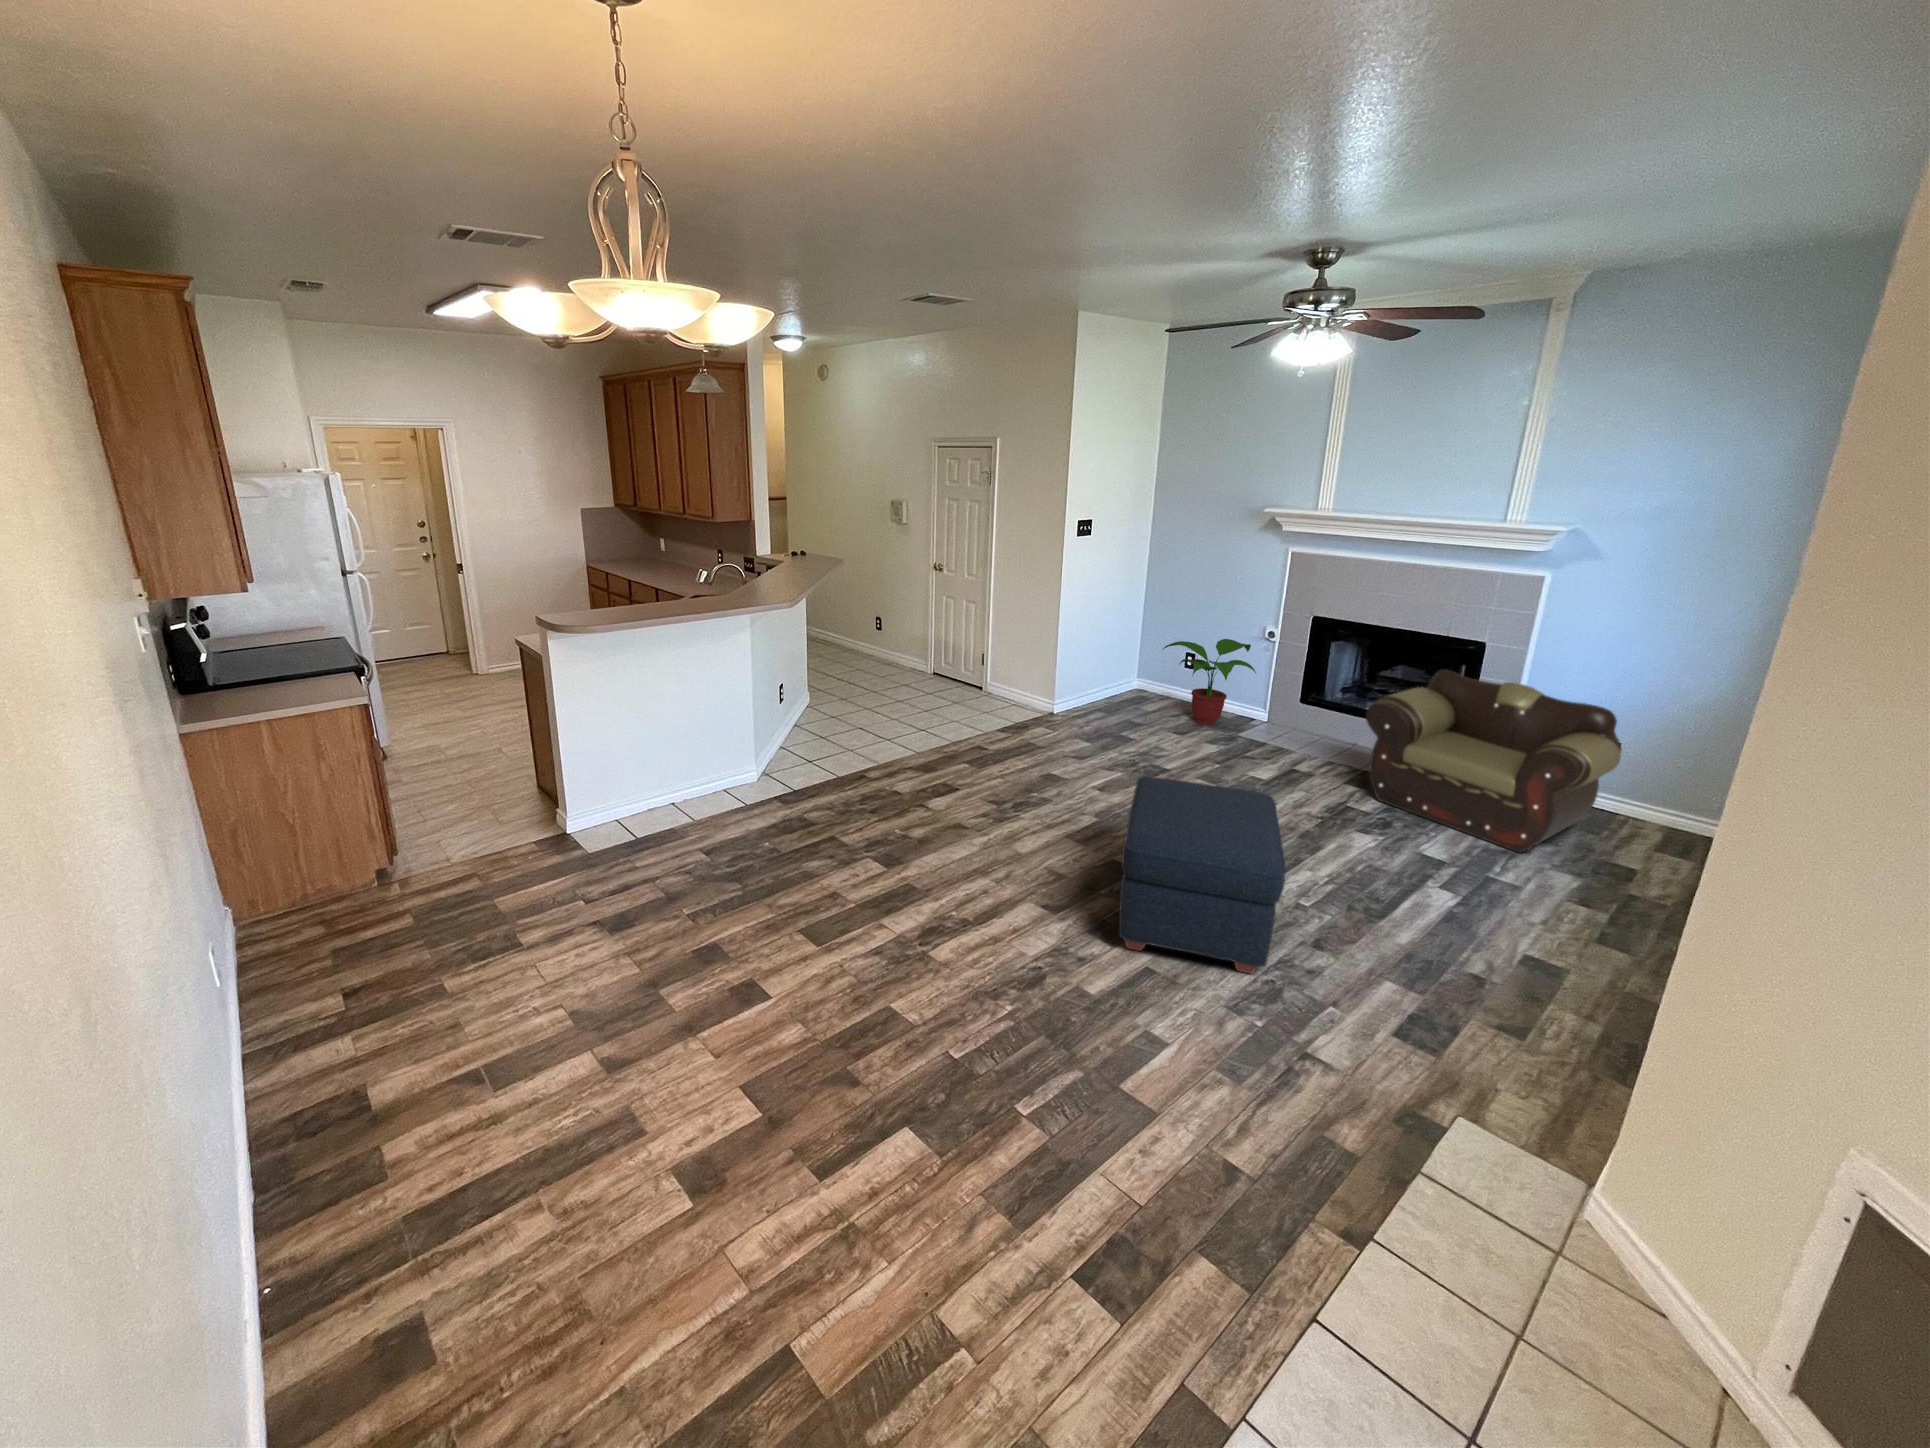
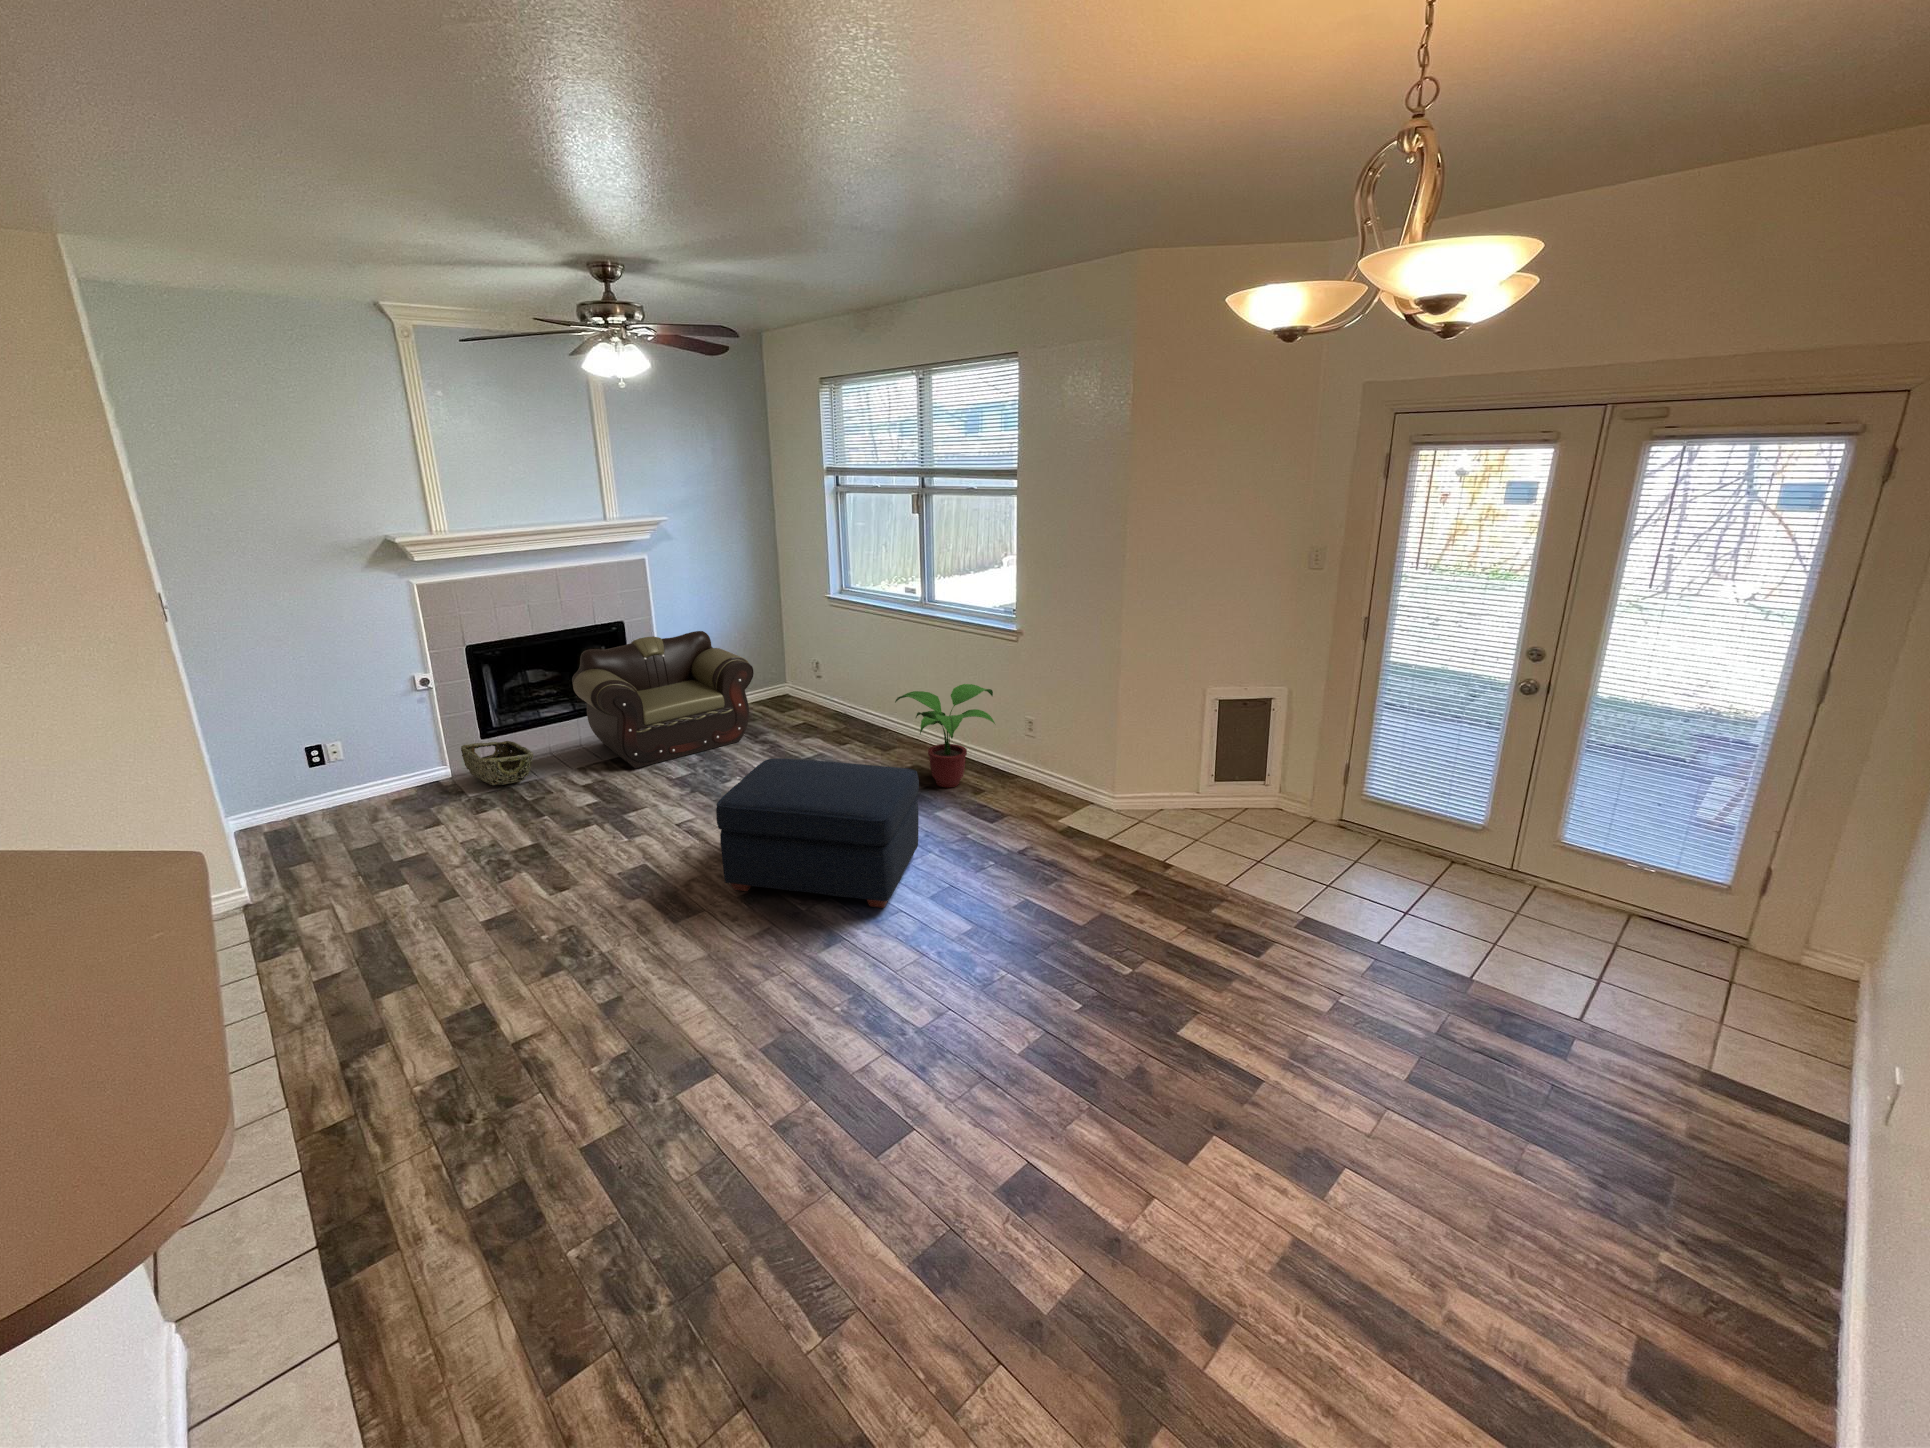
potted plant: present [1163,639,1256,725] -> present [895,684,995,787]
woven basket: none [1275,707,1346,756] -> present [461,741,534,785]

